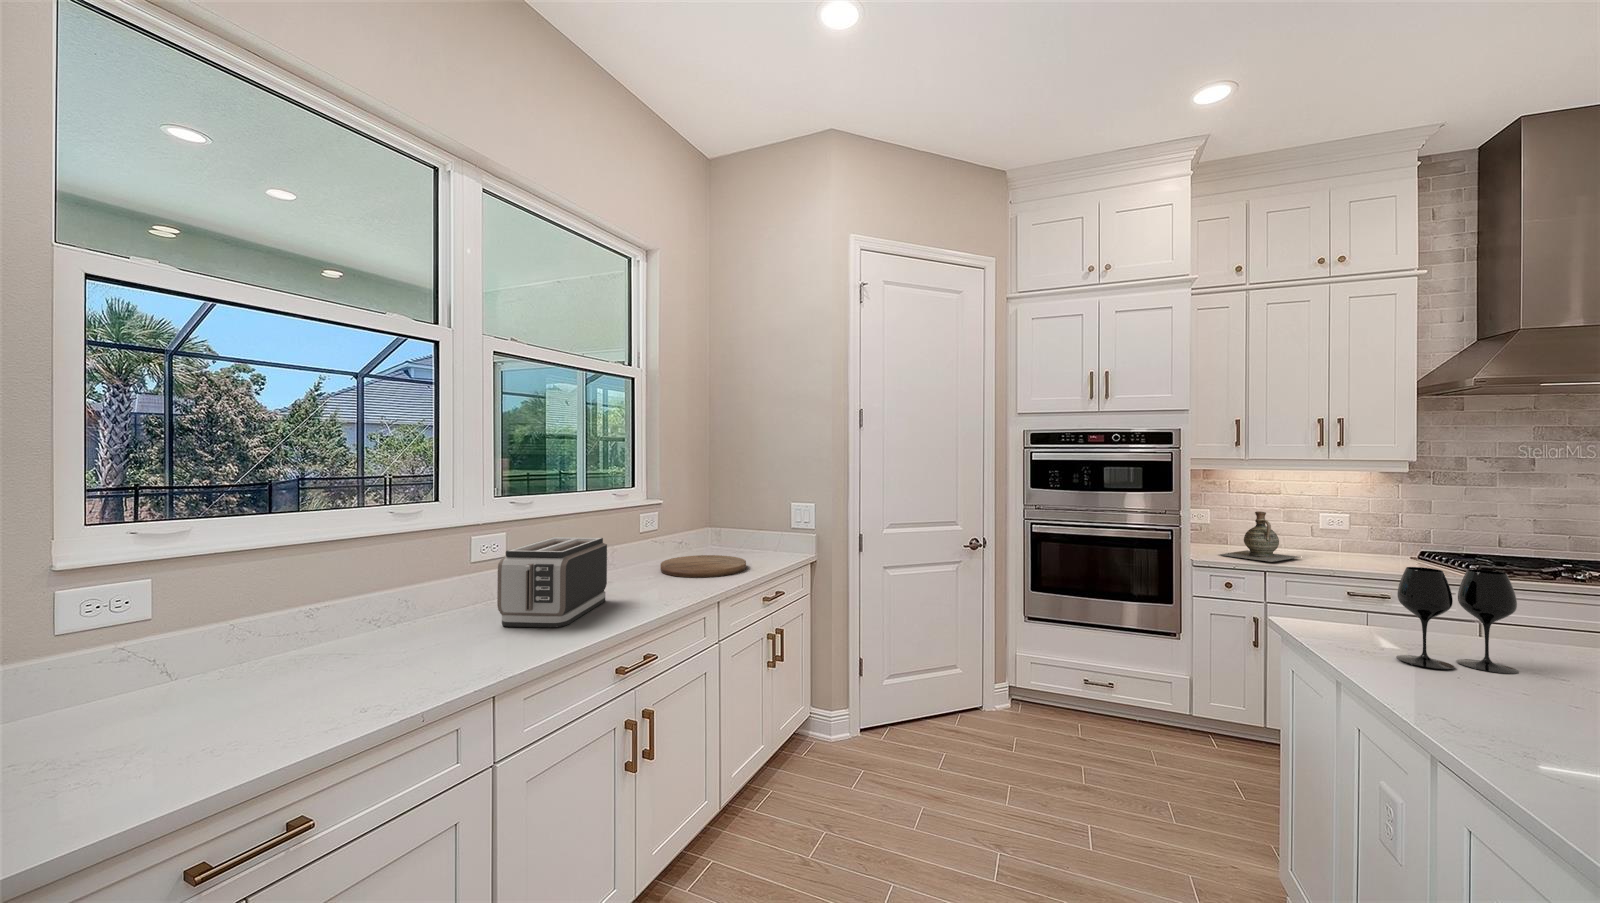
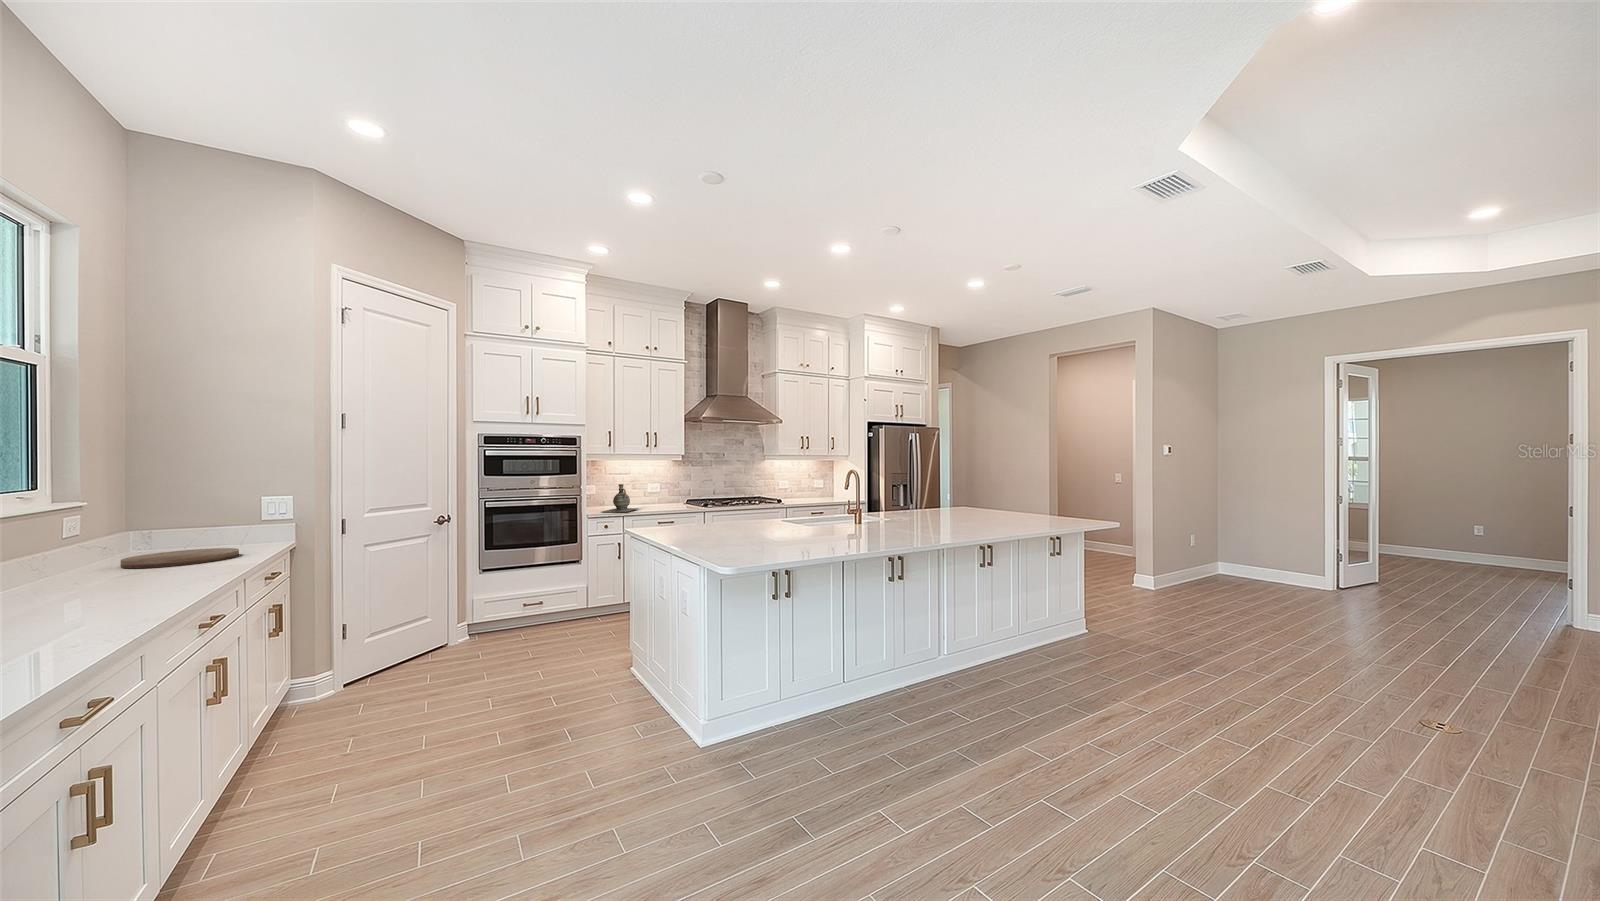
toaster: present [497,537,607,628] -> none [33,526,133,606]
wine glass: present [1396,567,1519,674] -> none [669,491,702,530]

